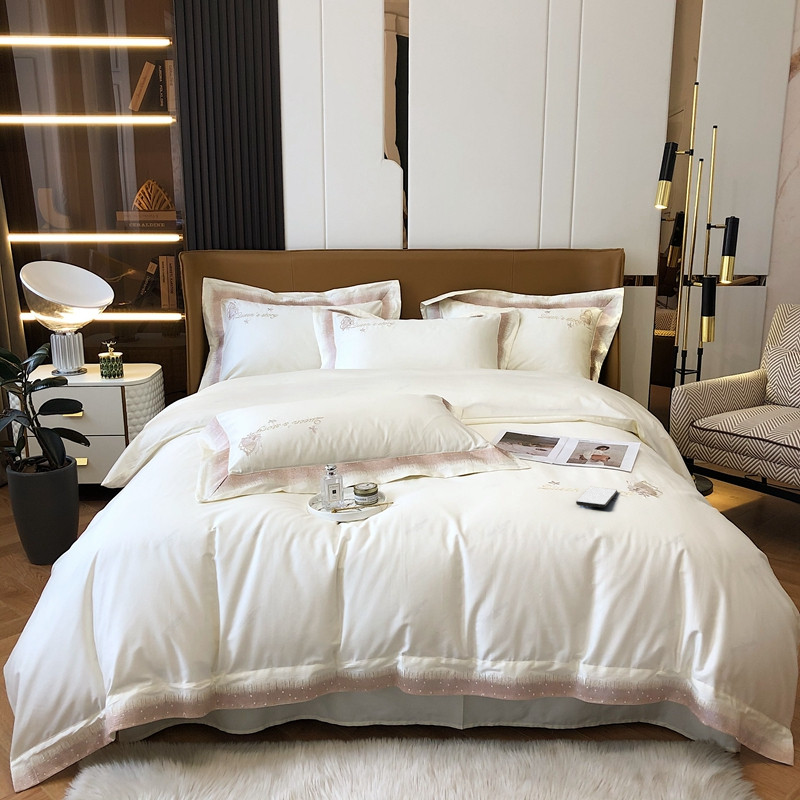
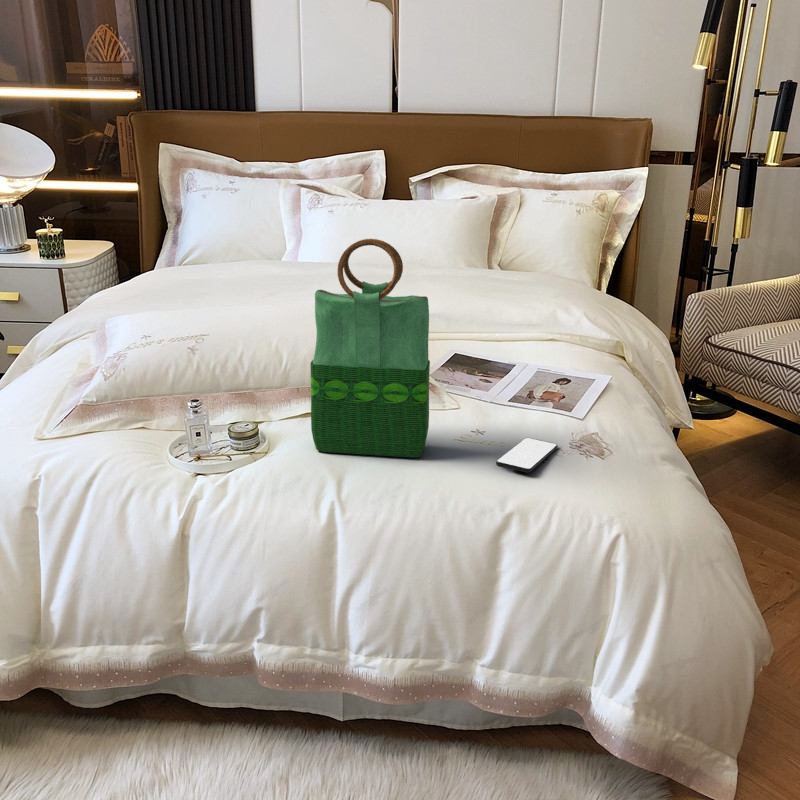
tote bag: none [427,333,520,503] -> present [310,239,430,457]

